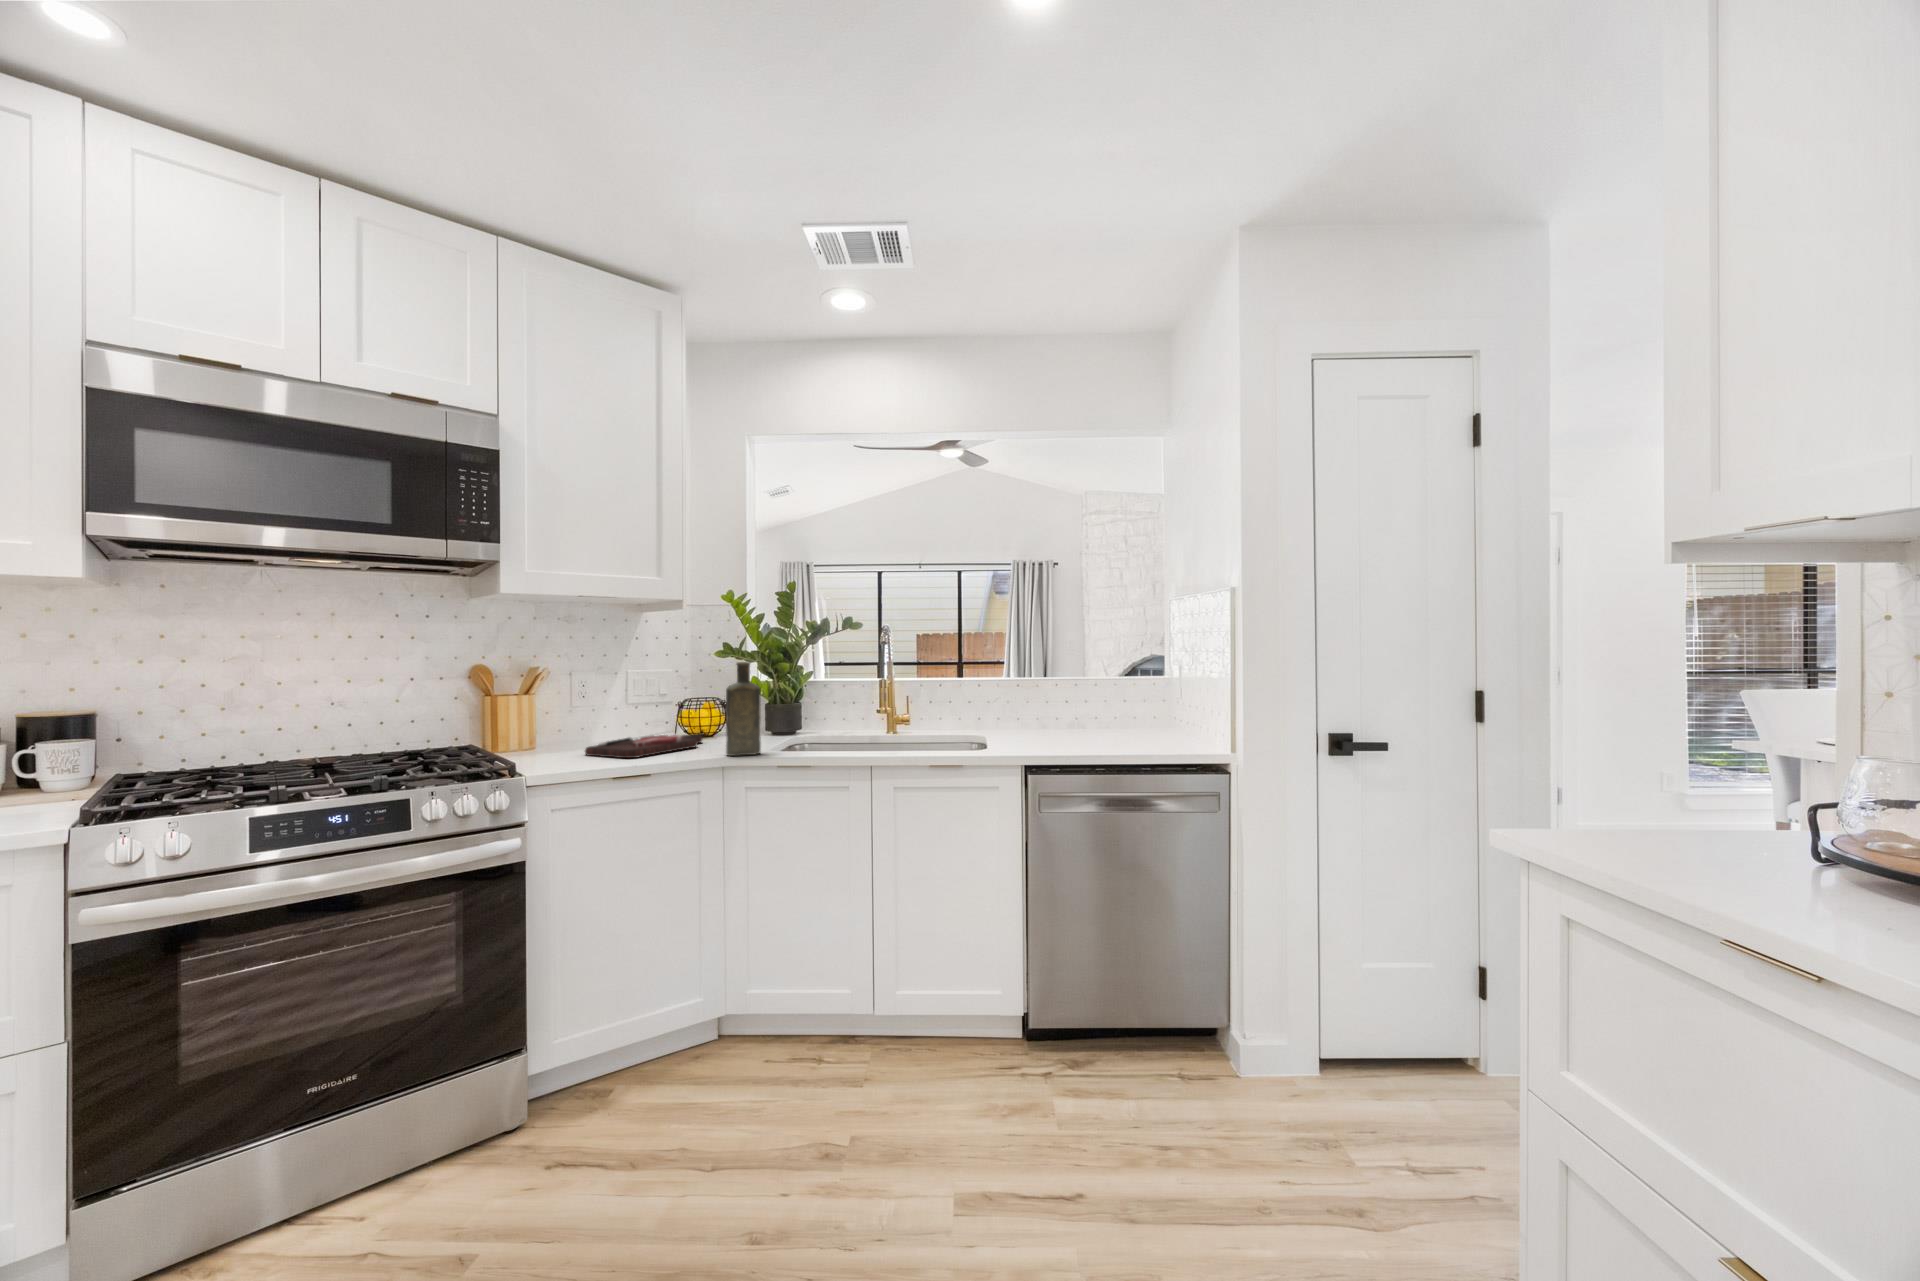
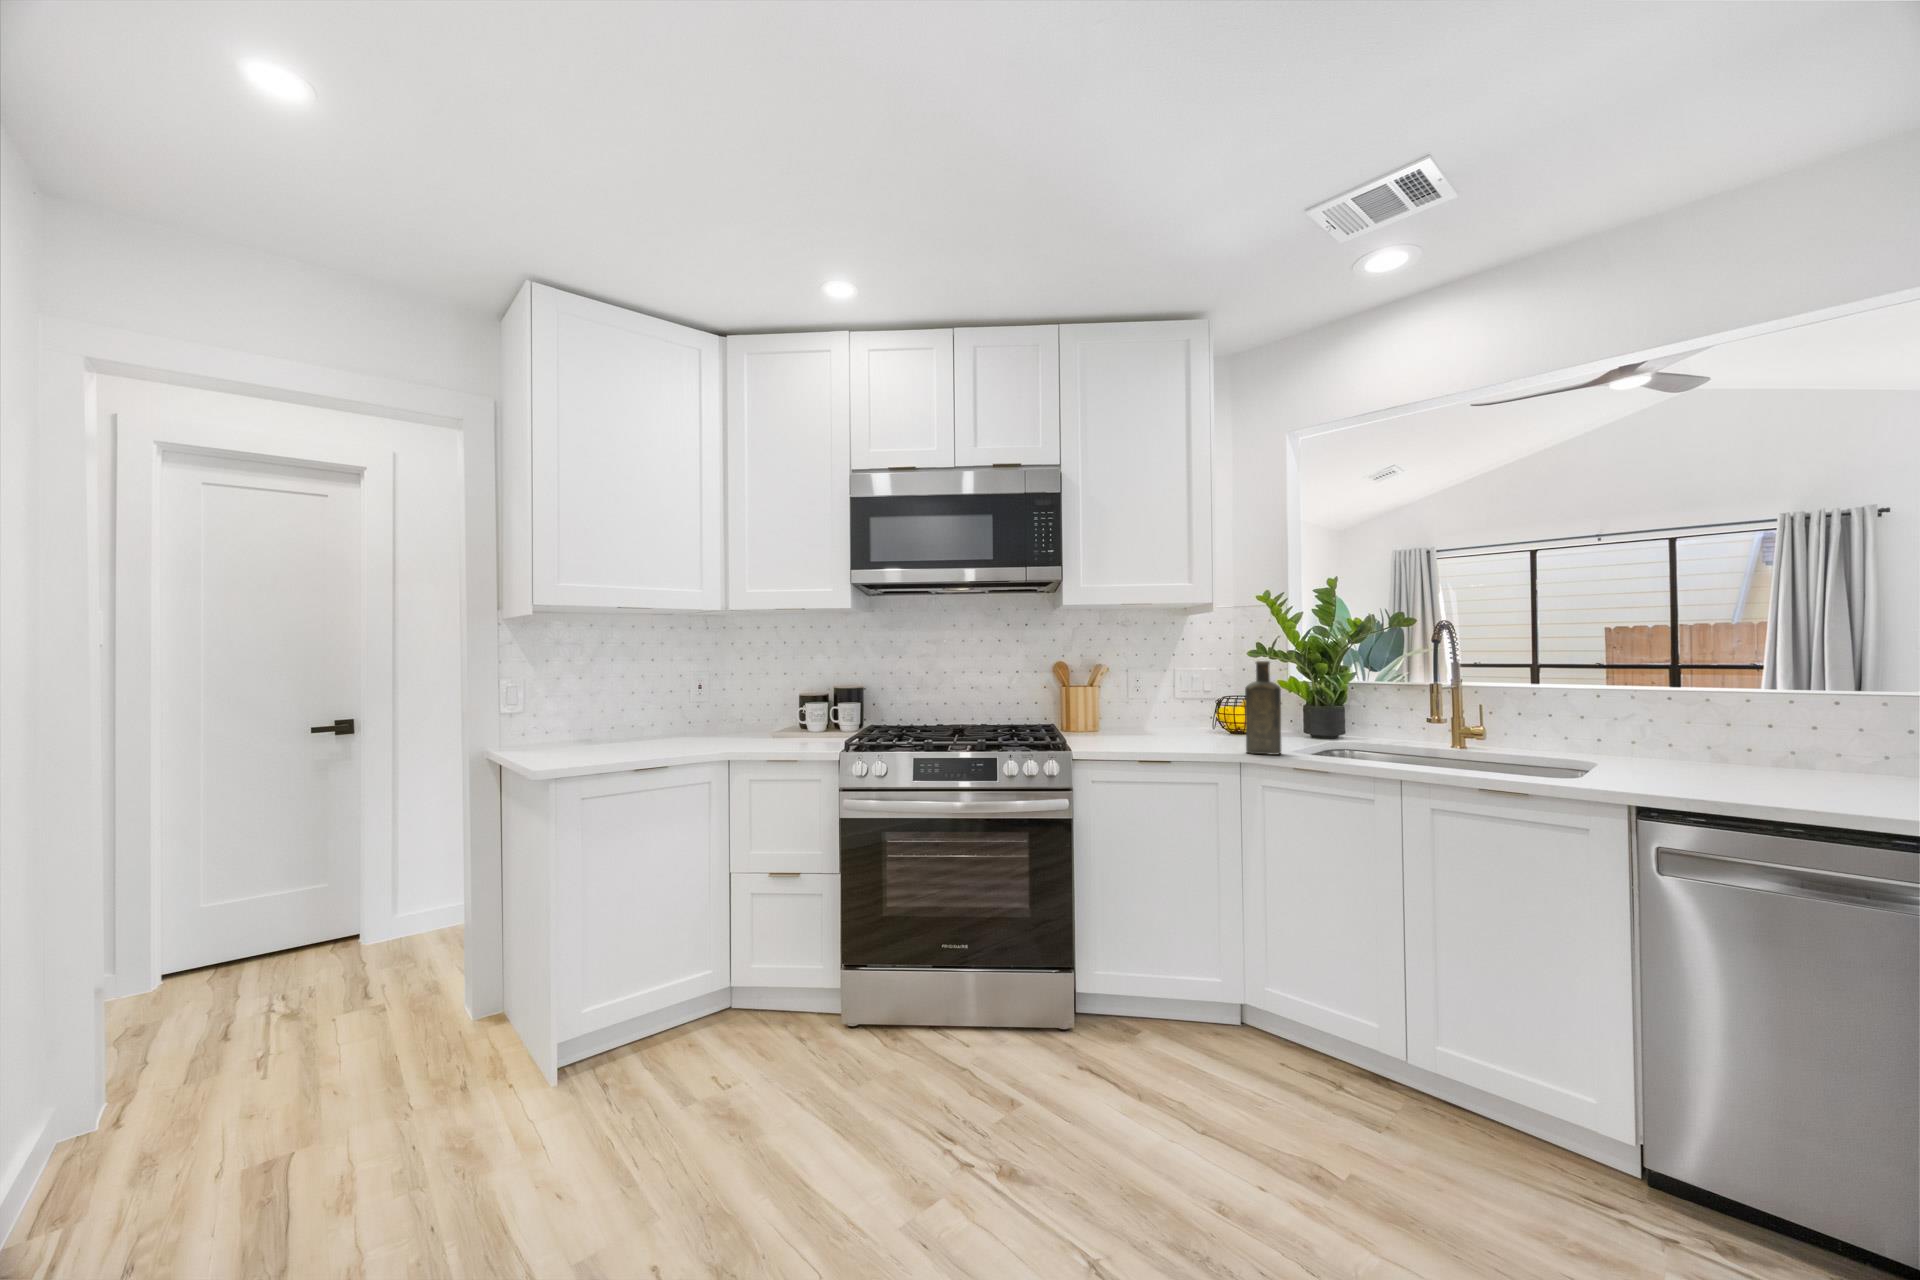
cutting board: present [585,734,702,758] -> none [1128,725,1235,746]

